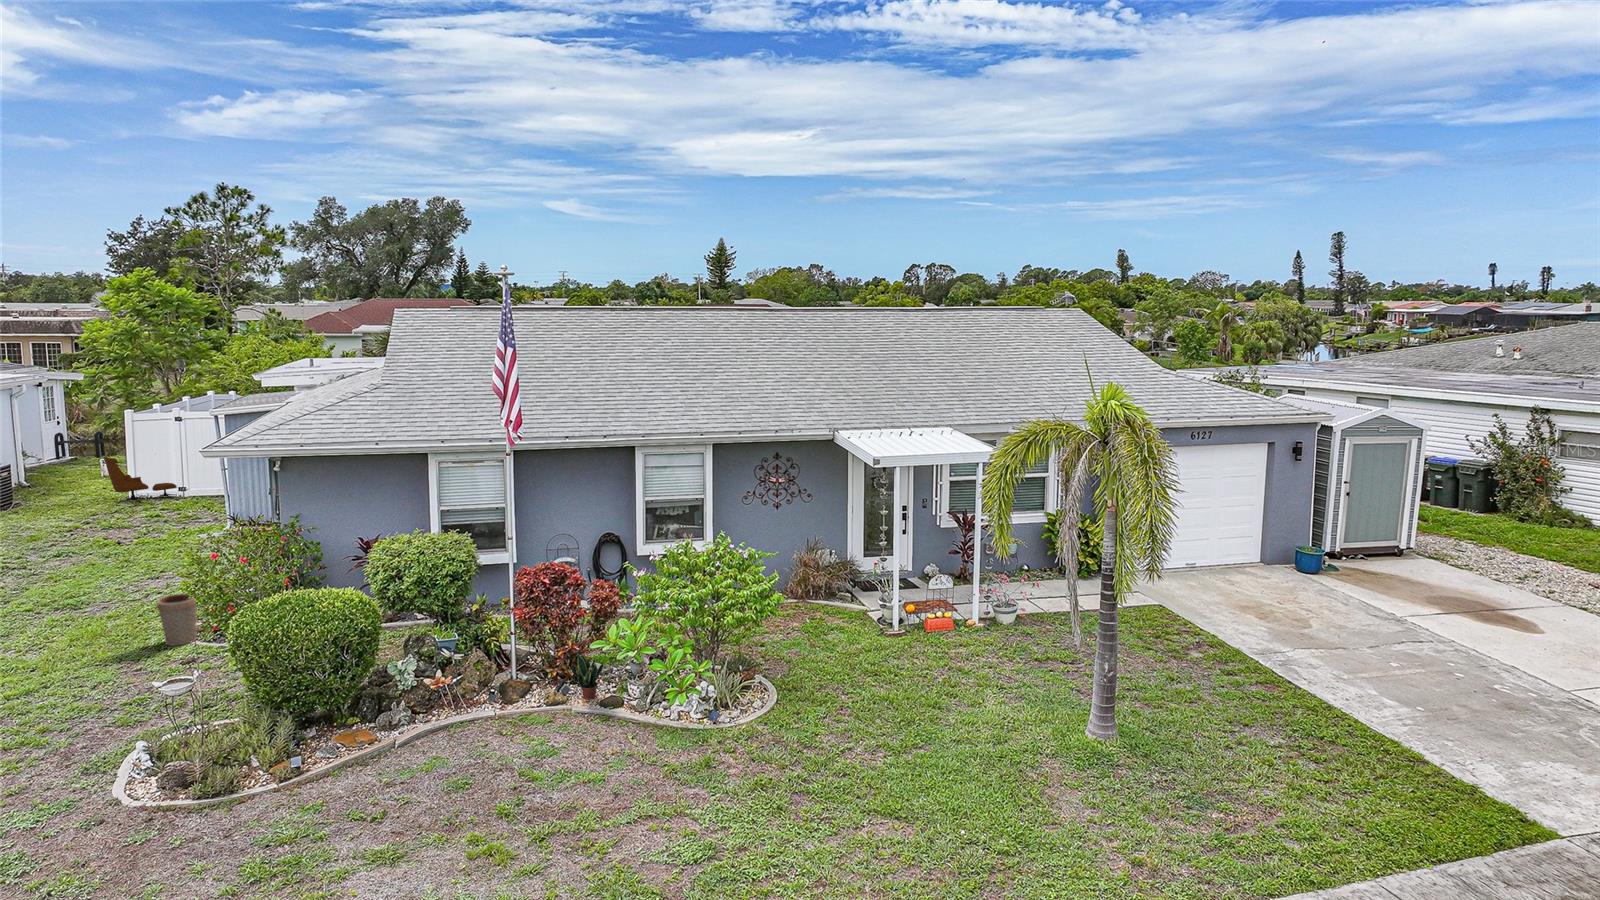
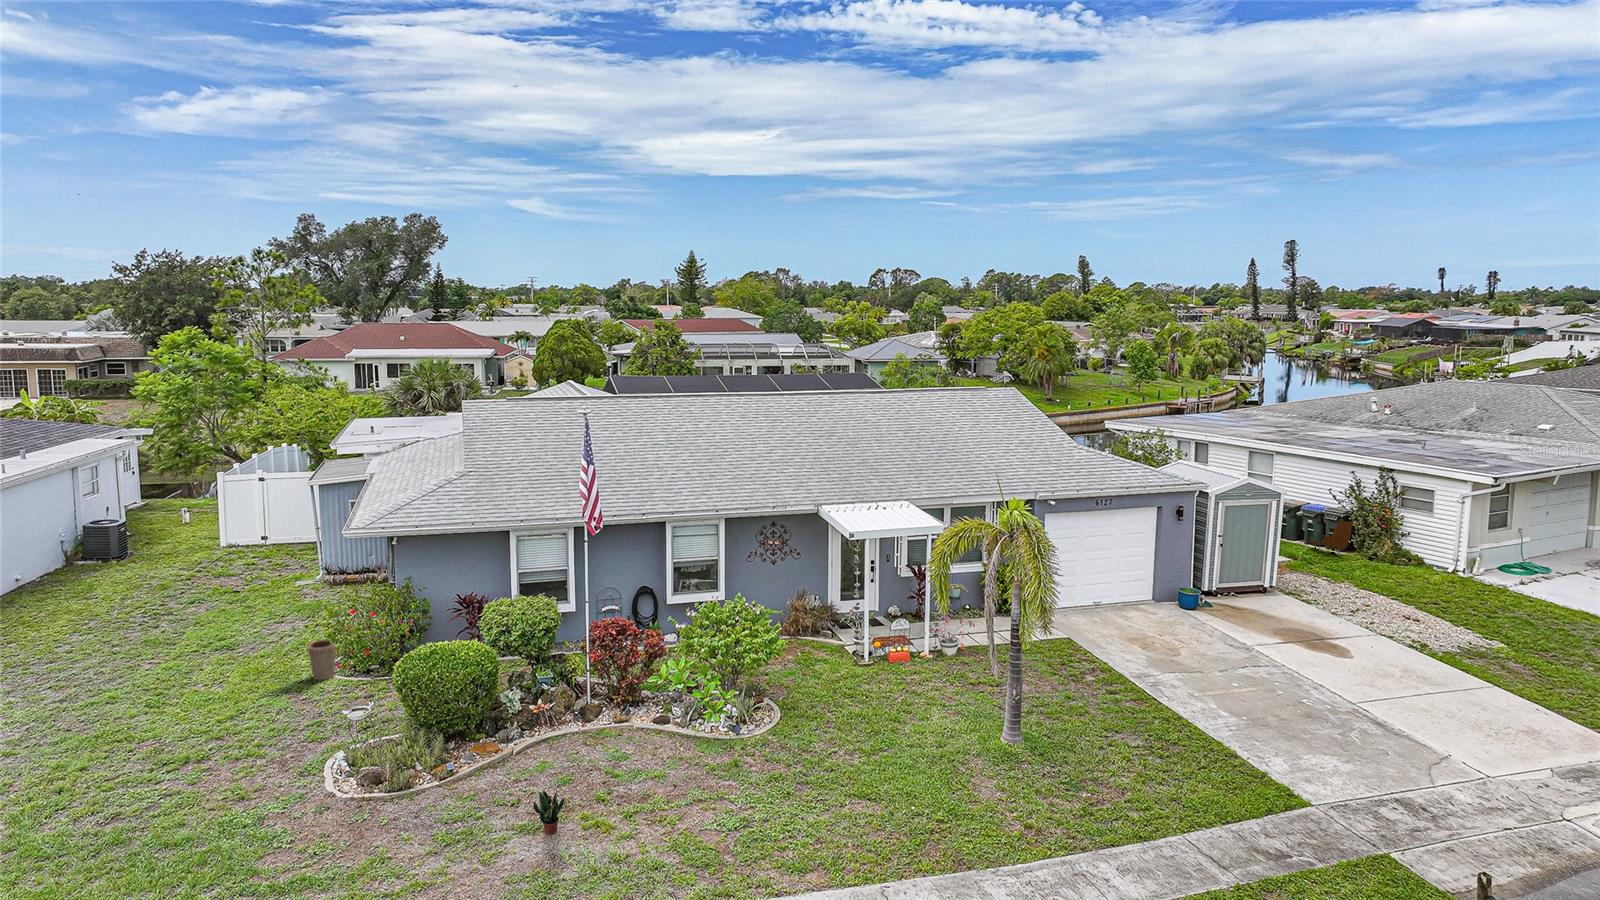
bench: present [54,431,105,460] -> none [141,483,183,508]
lounge chair: present [104,457,177,504] -> present [1309,521,1353,559]
potted plant: present [572,654,604,699] -> present [533,790,565,835]

